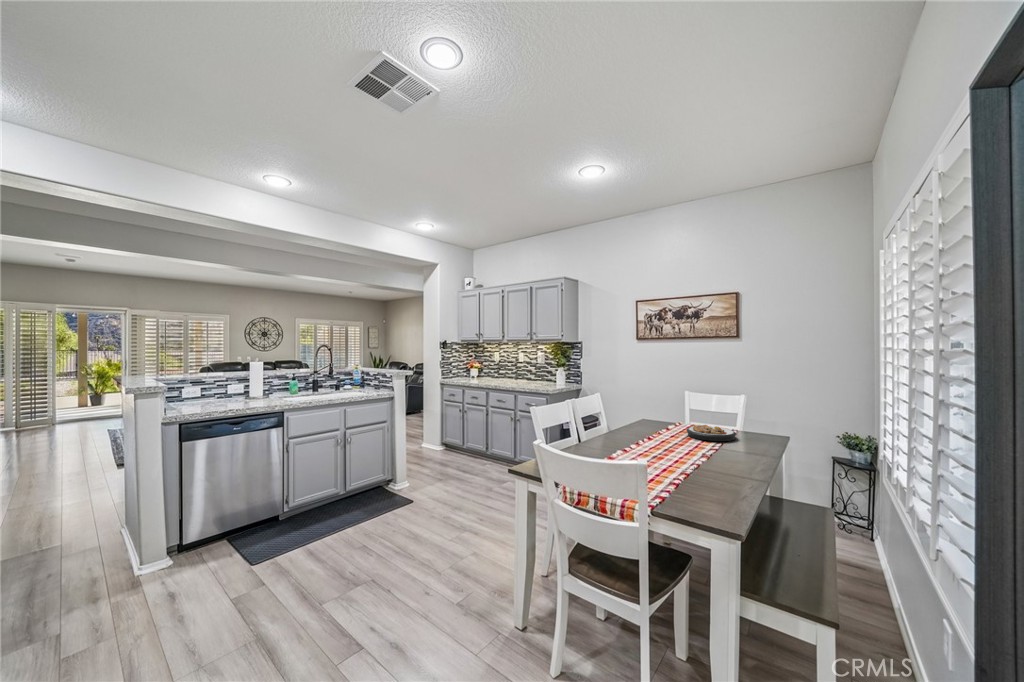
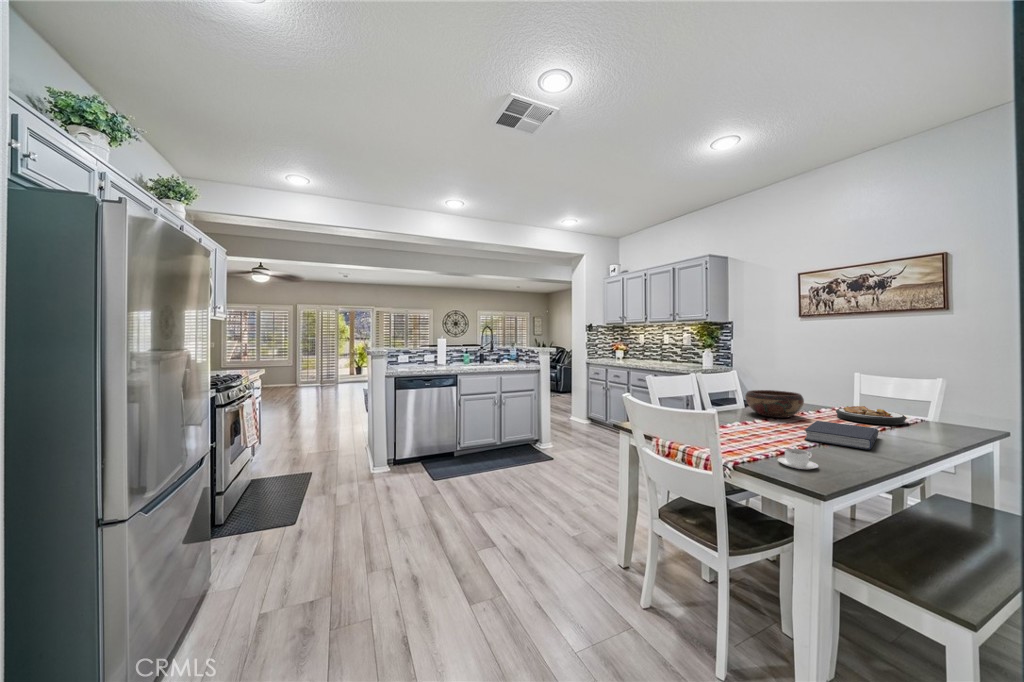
decorative bowl: none [620,415,667,442] -> present [745,390,804,418]
book: none [684,445,736,473] -> present [805,421,878,450]
coffee cup: none [683,486,718,507] -> present [778,449,818,469]

